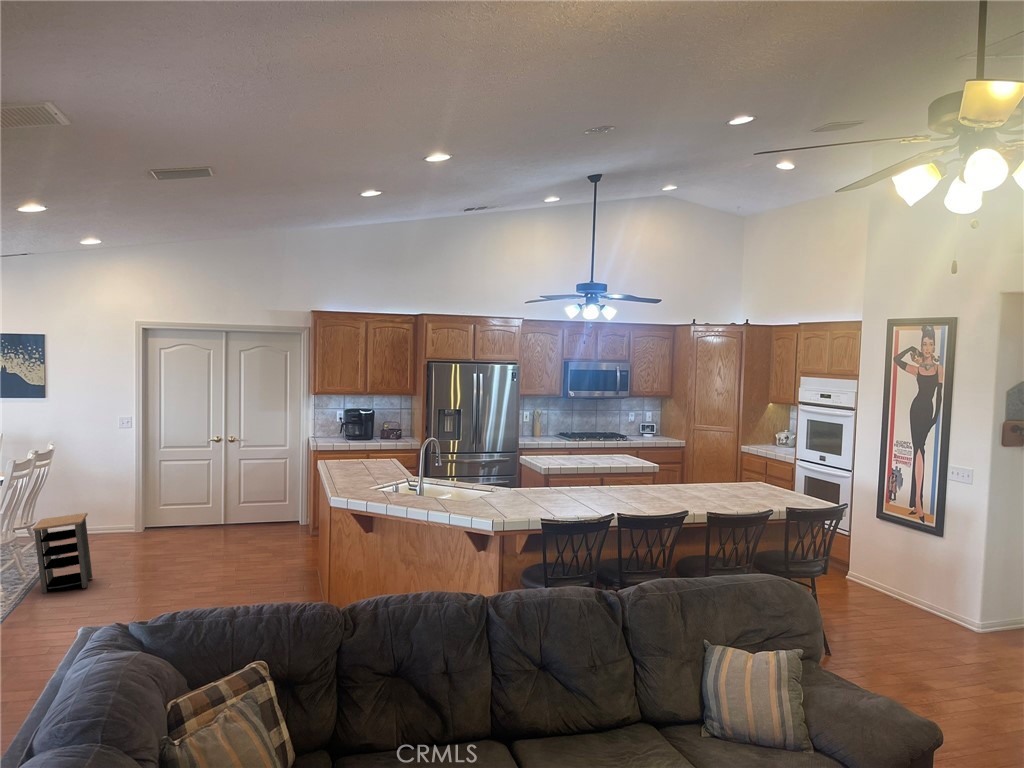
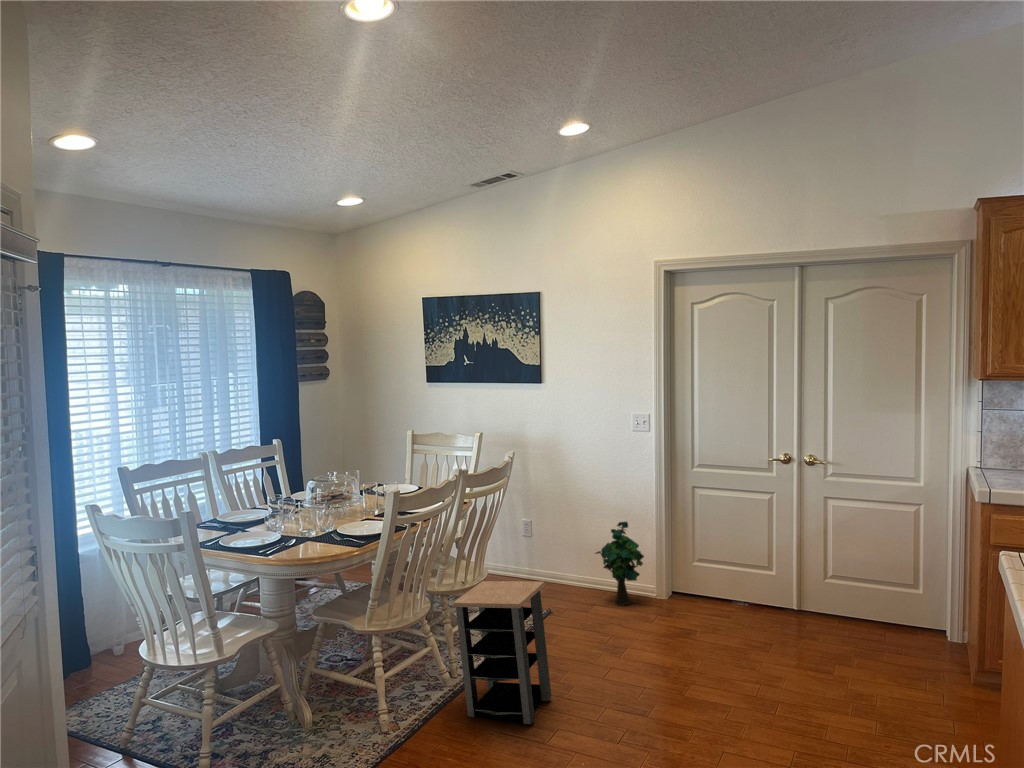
decorative plant: none [92,485,128,538] -> present [596,522,644,606]

